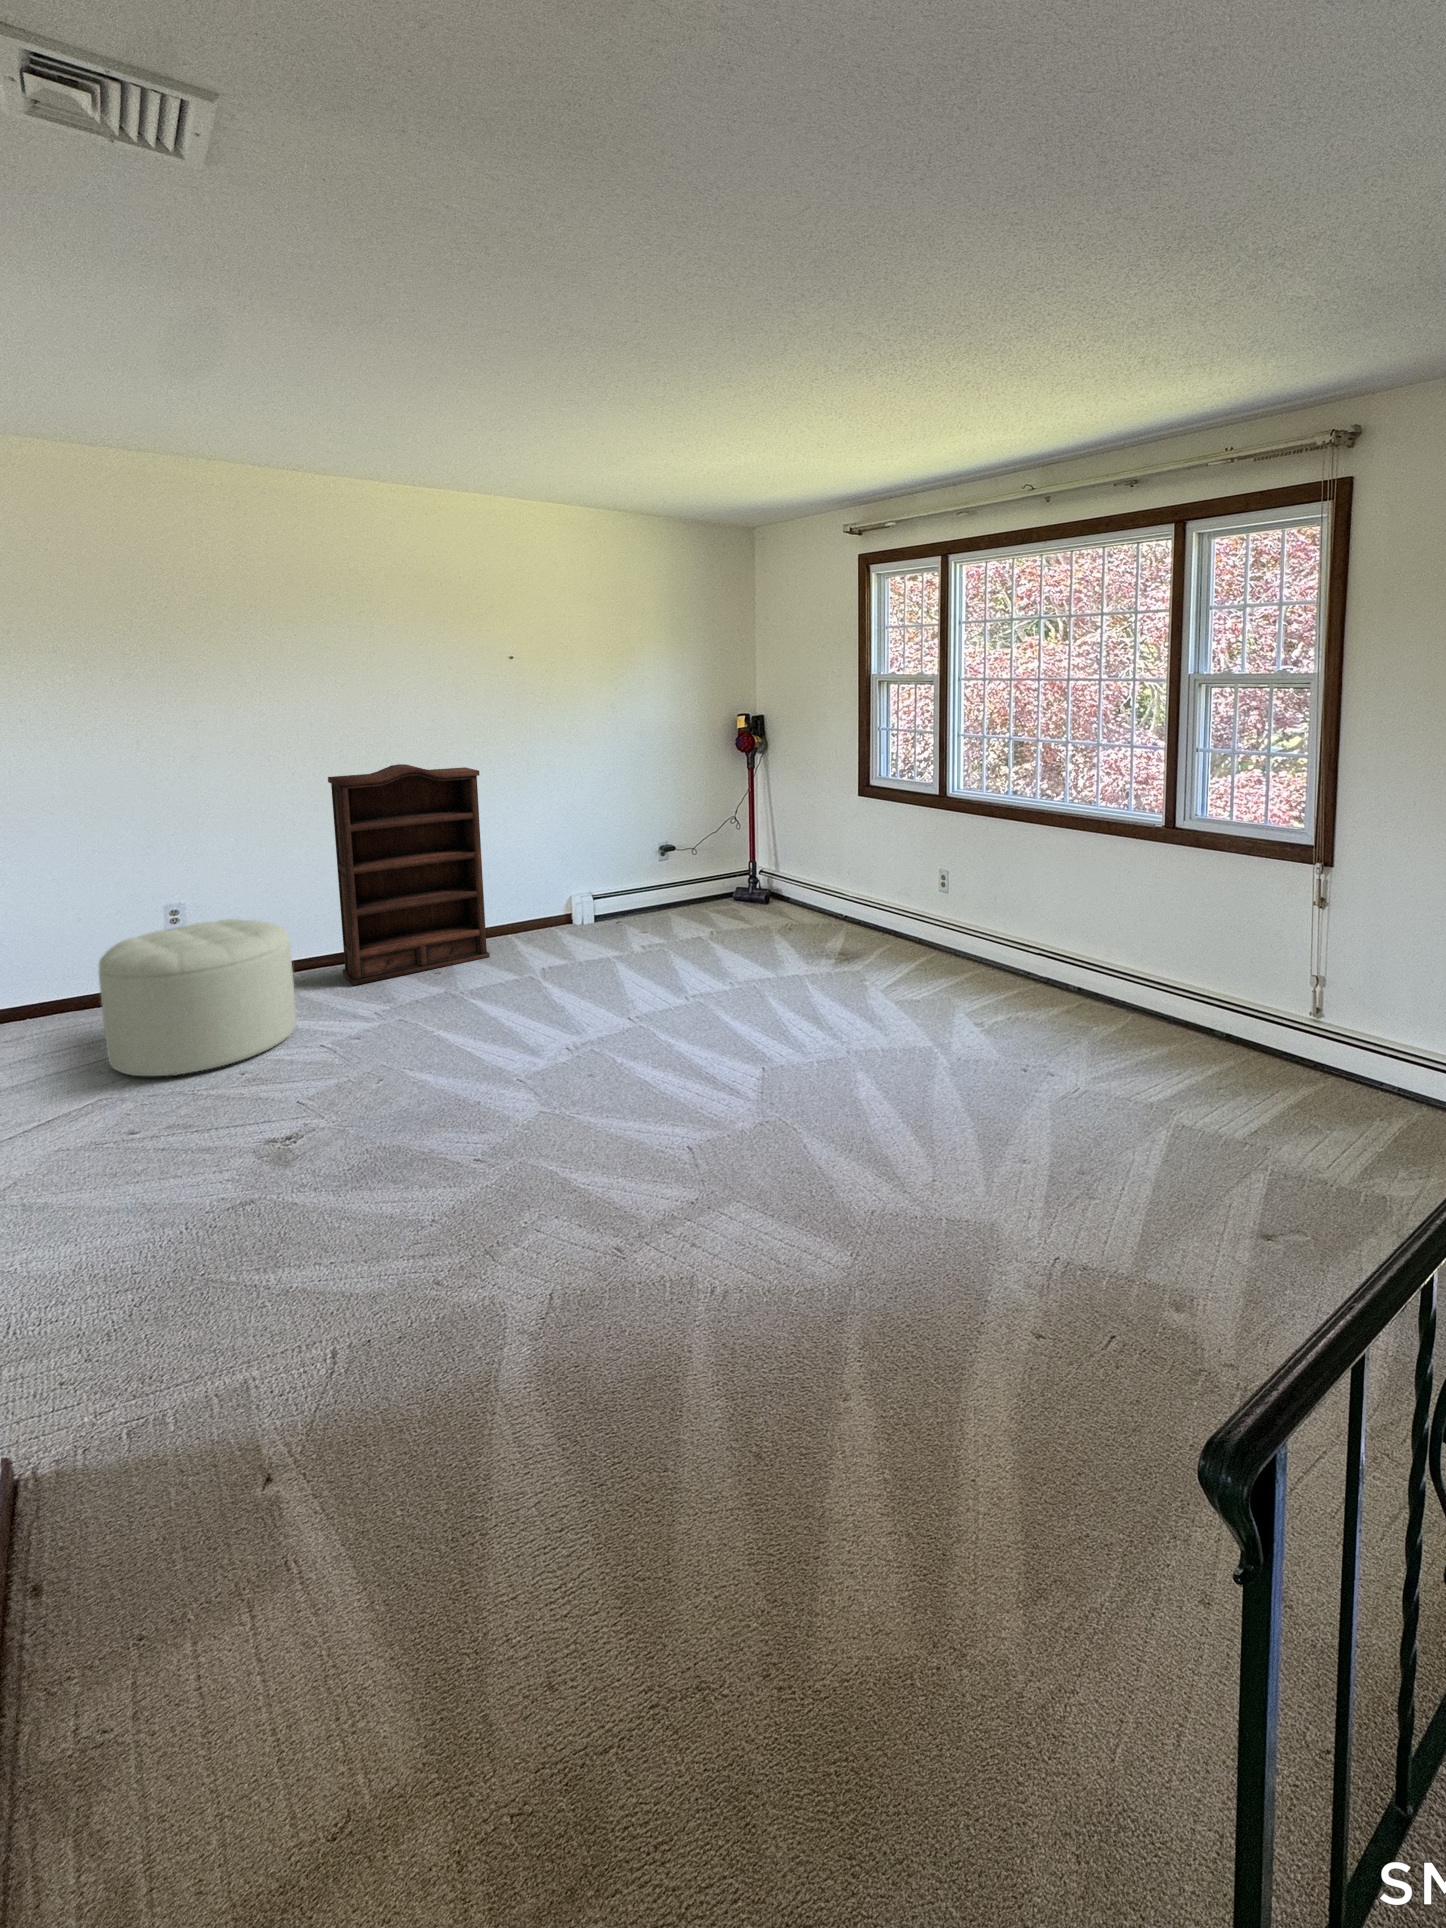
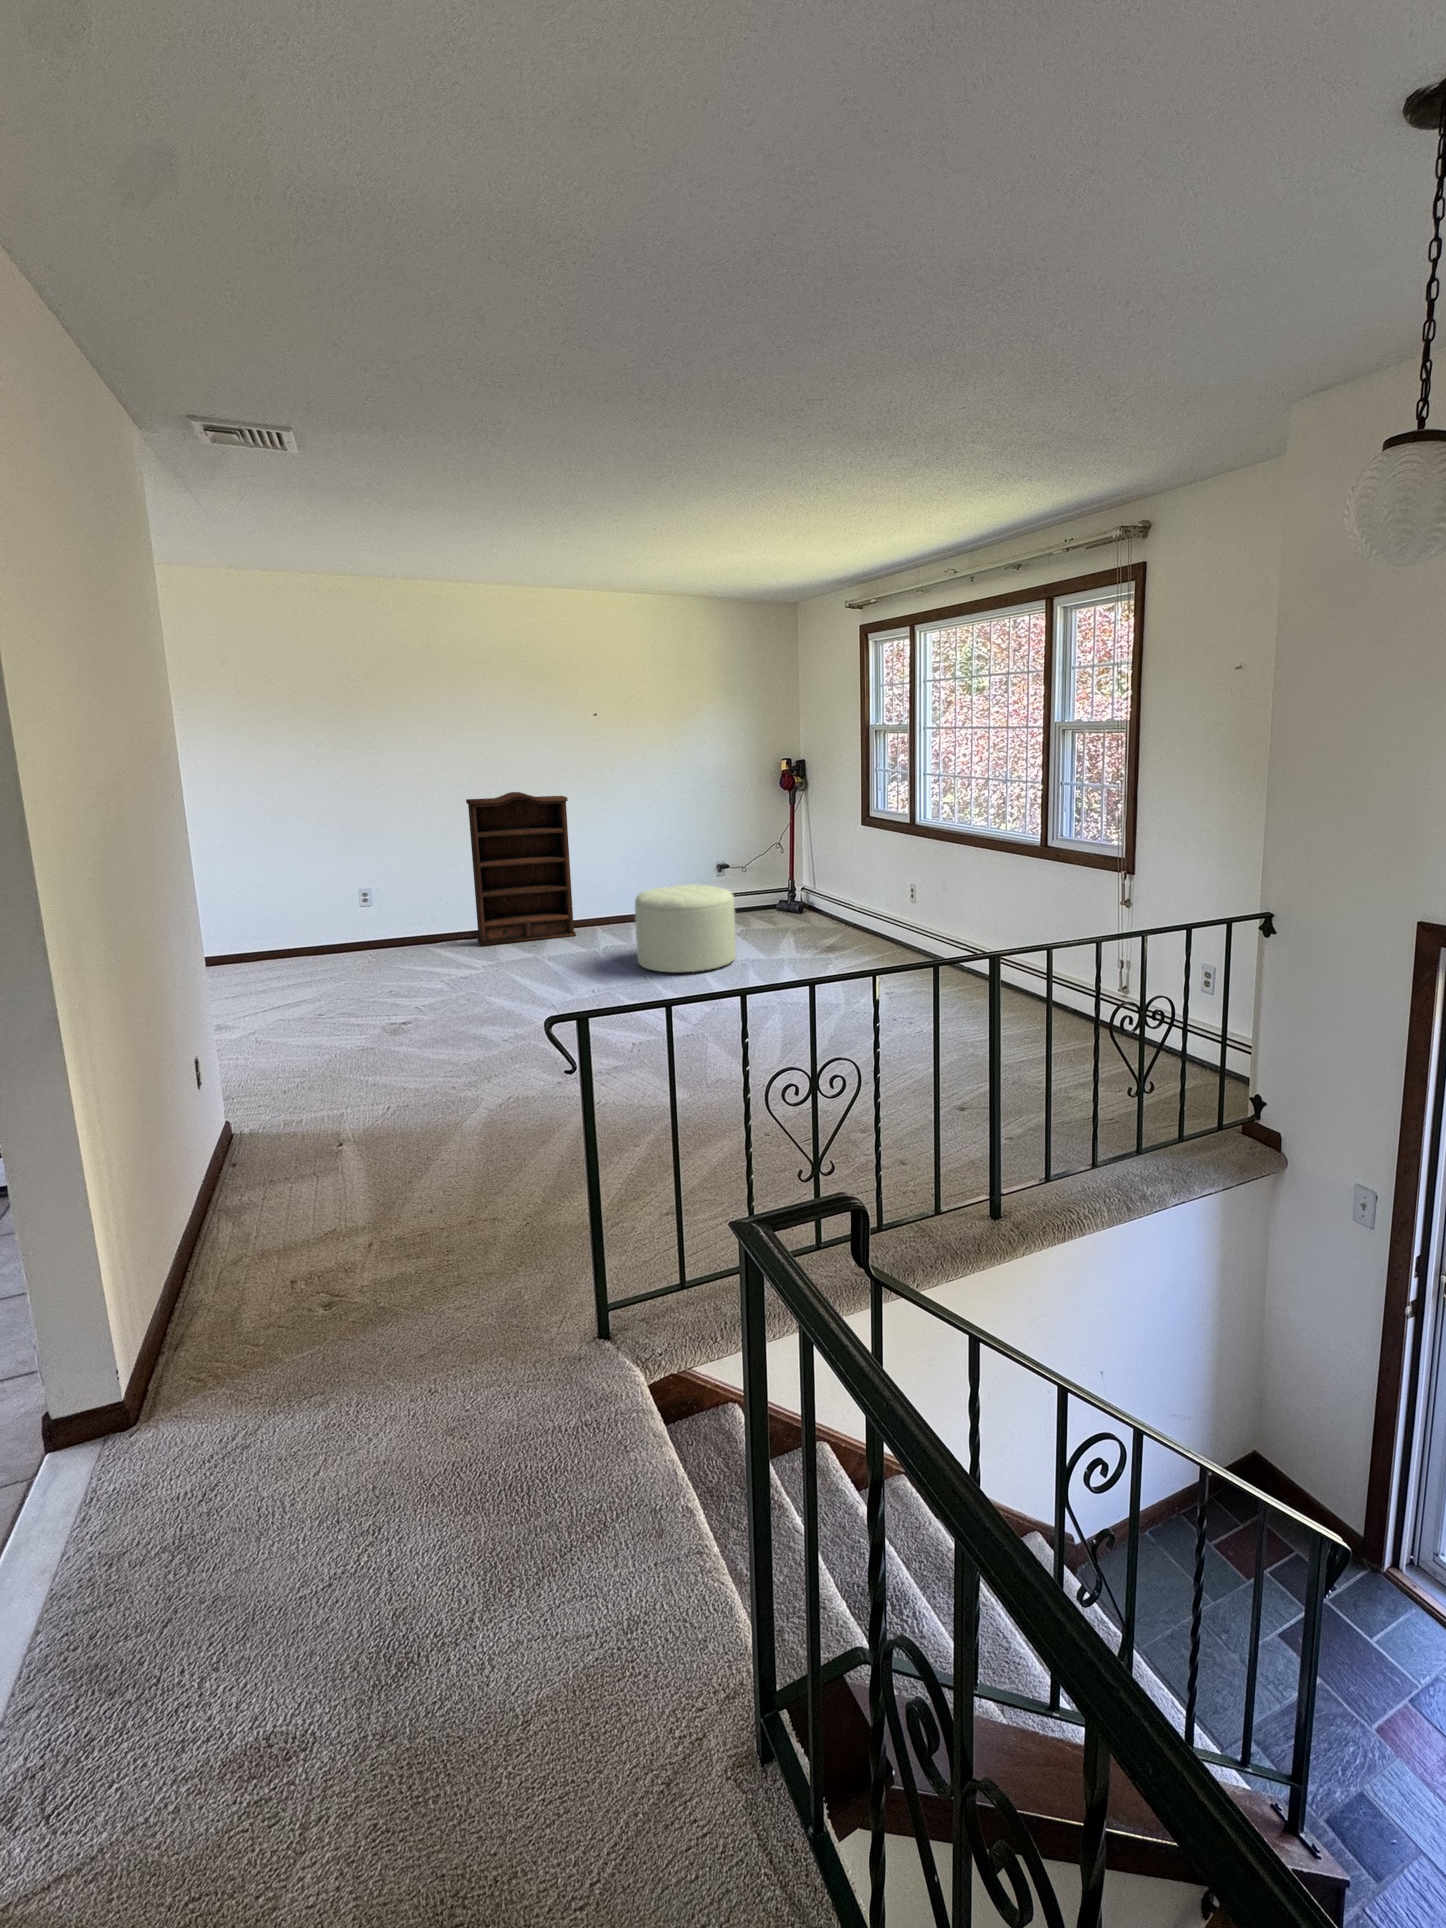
ottoman: present [99,919,296,1076] -> present [635,884,736,973]

